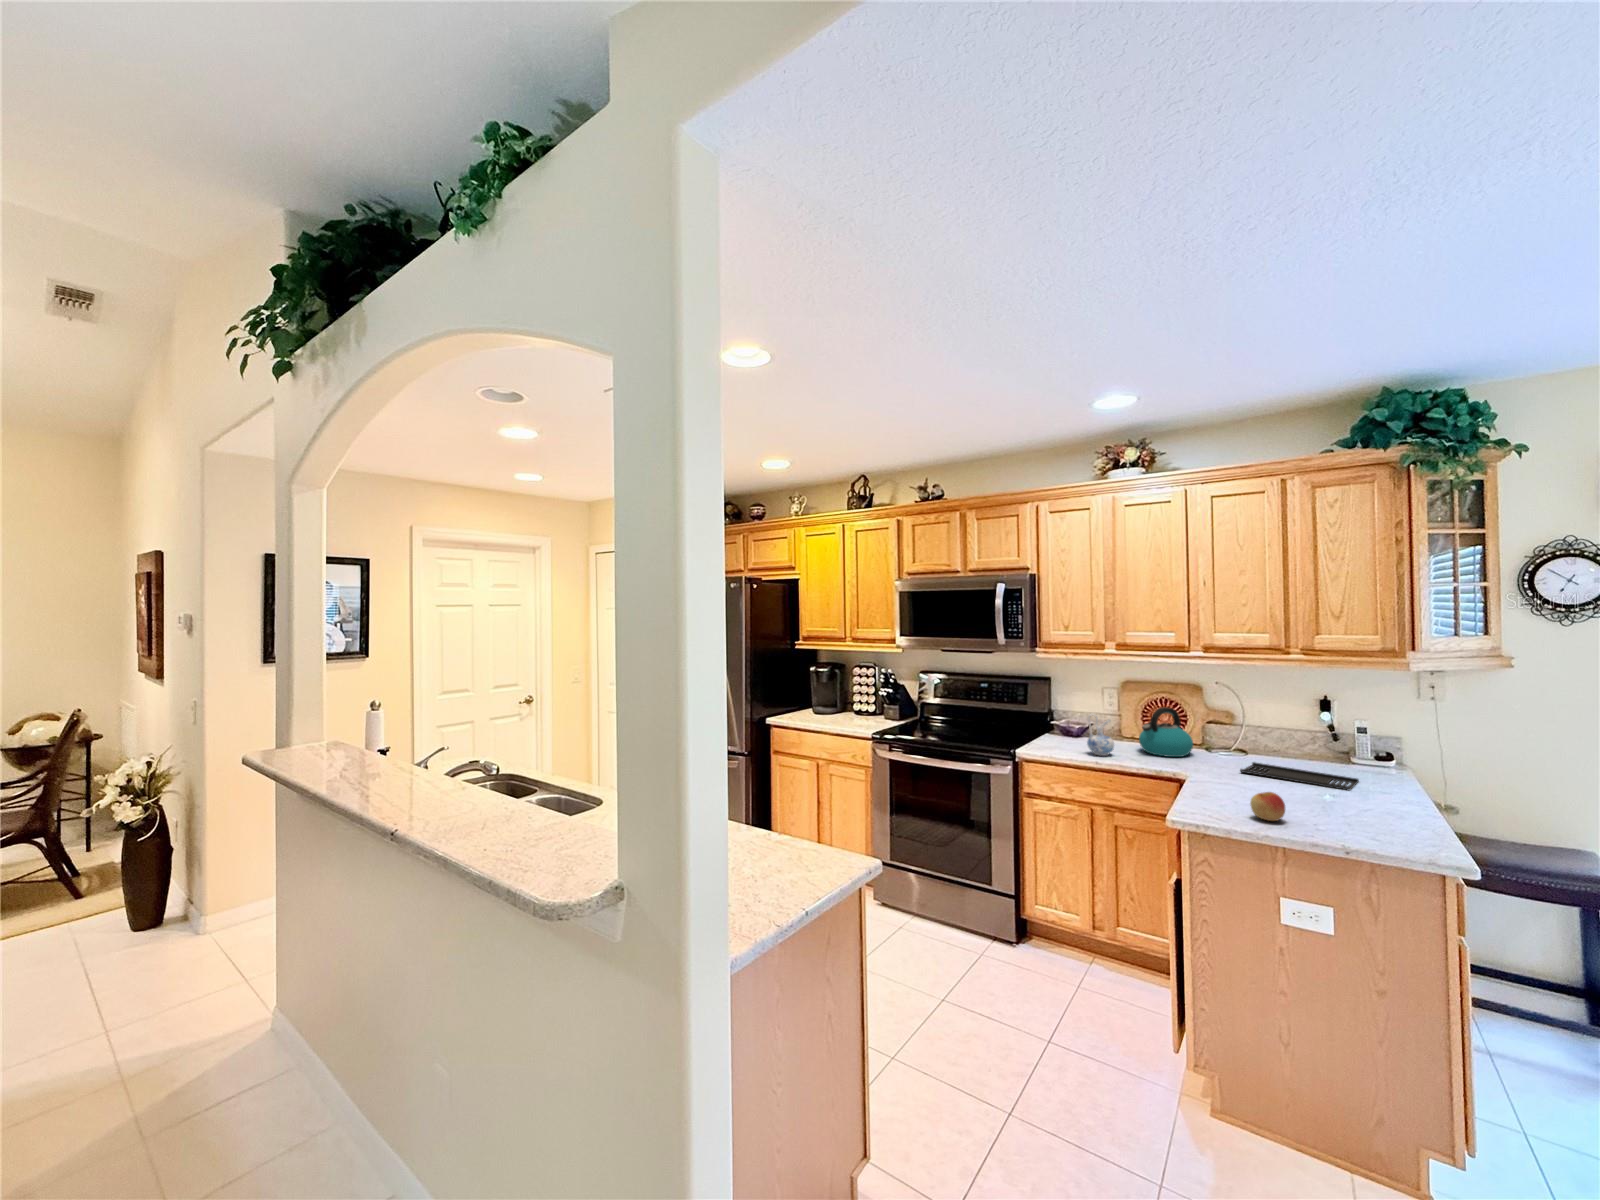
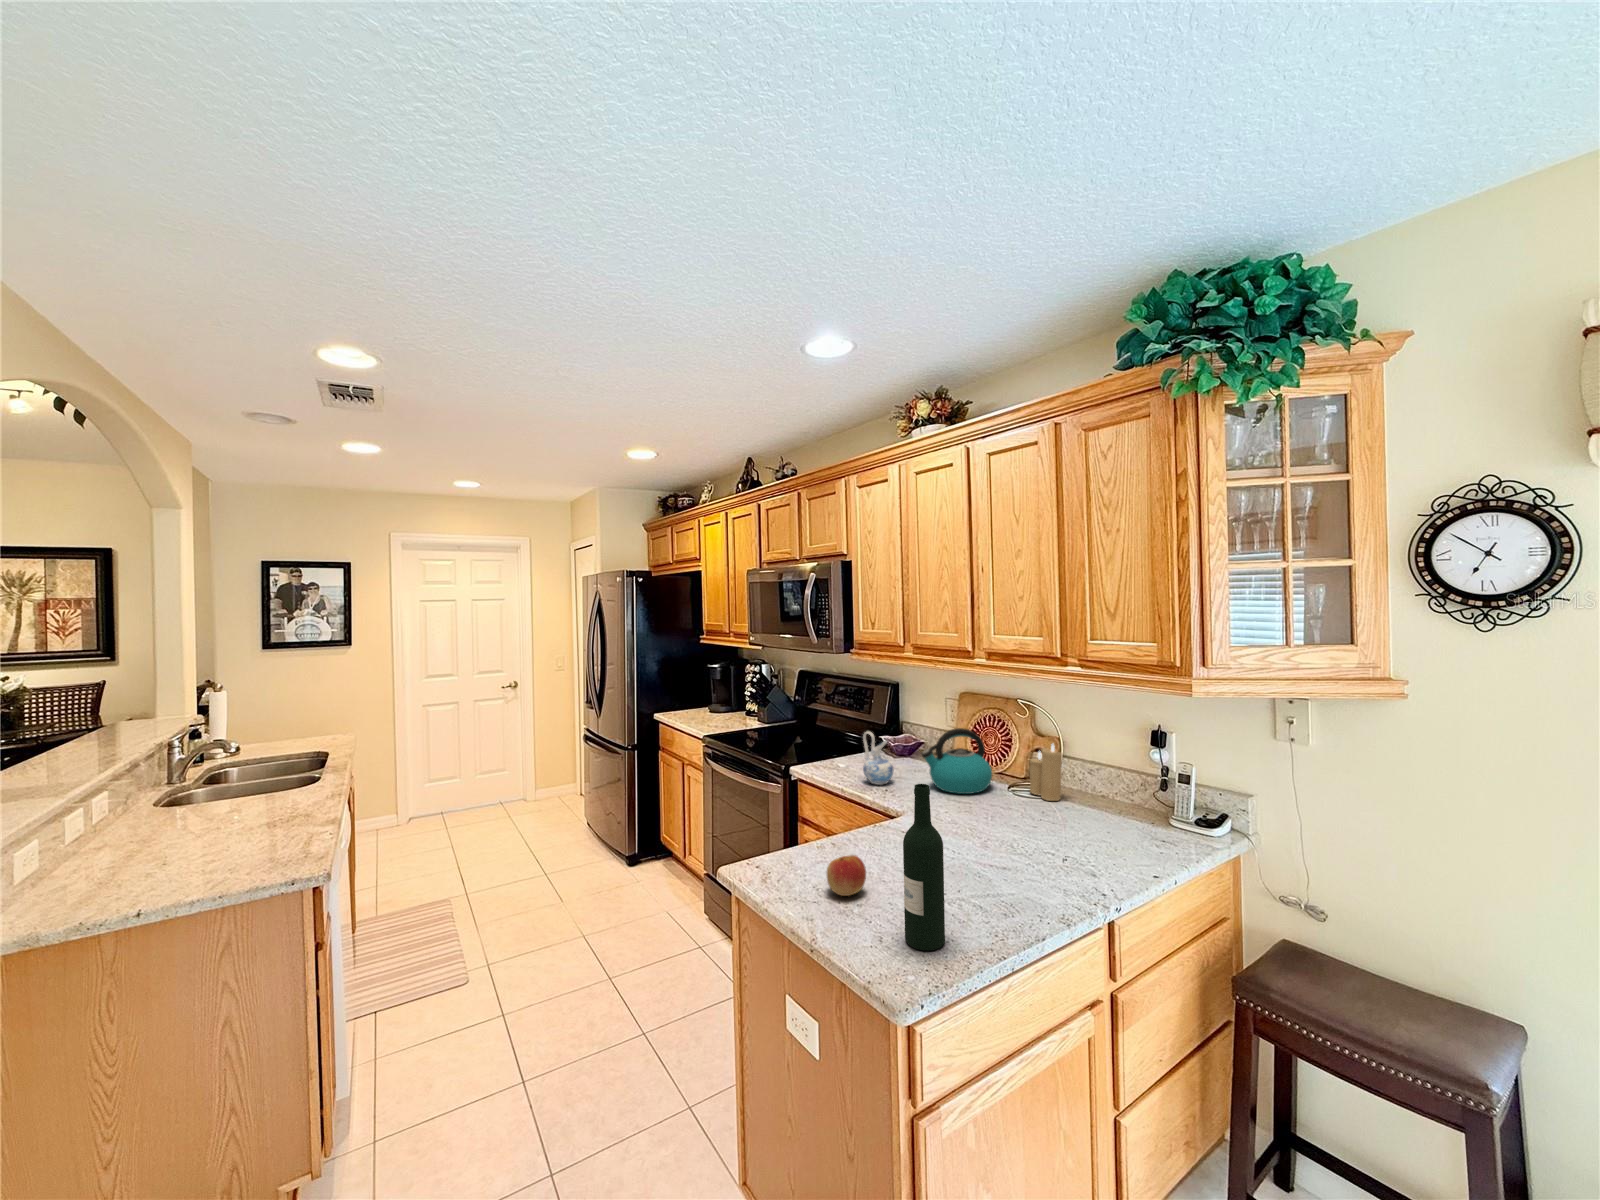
candle: none [1219,713,1252,756] -> present [1030,744,1063,801]
wine bottle: none [1363,729,1400,842] -> present [903,784,945,950]
tray: present [1240,762,1359,790] -> none [981,810,1115,865]

